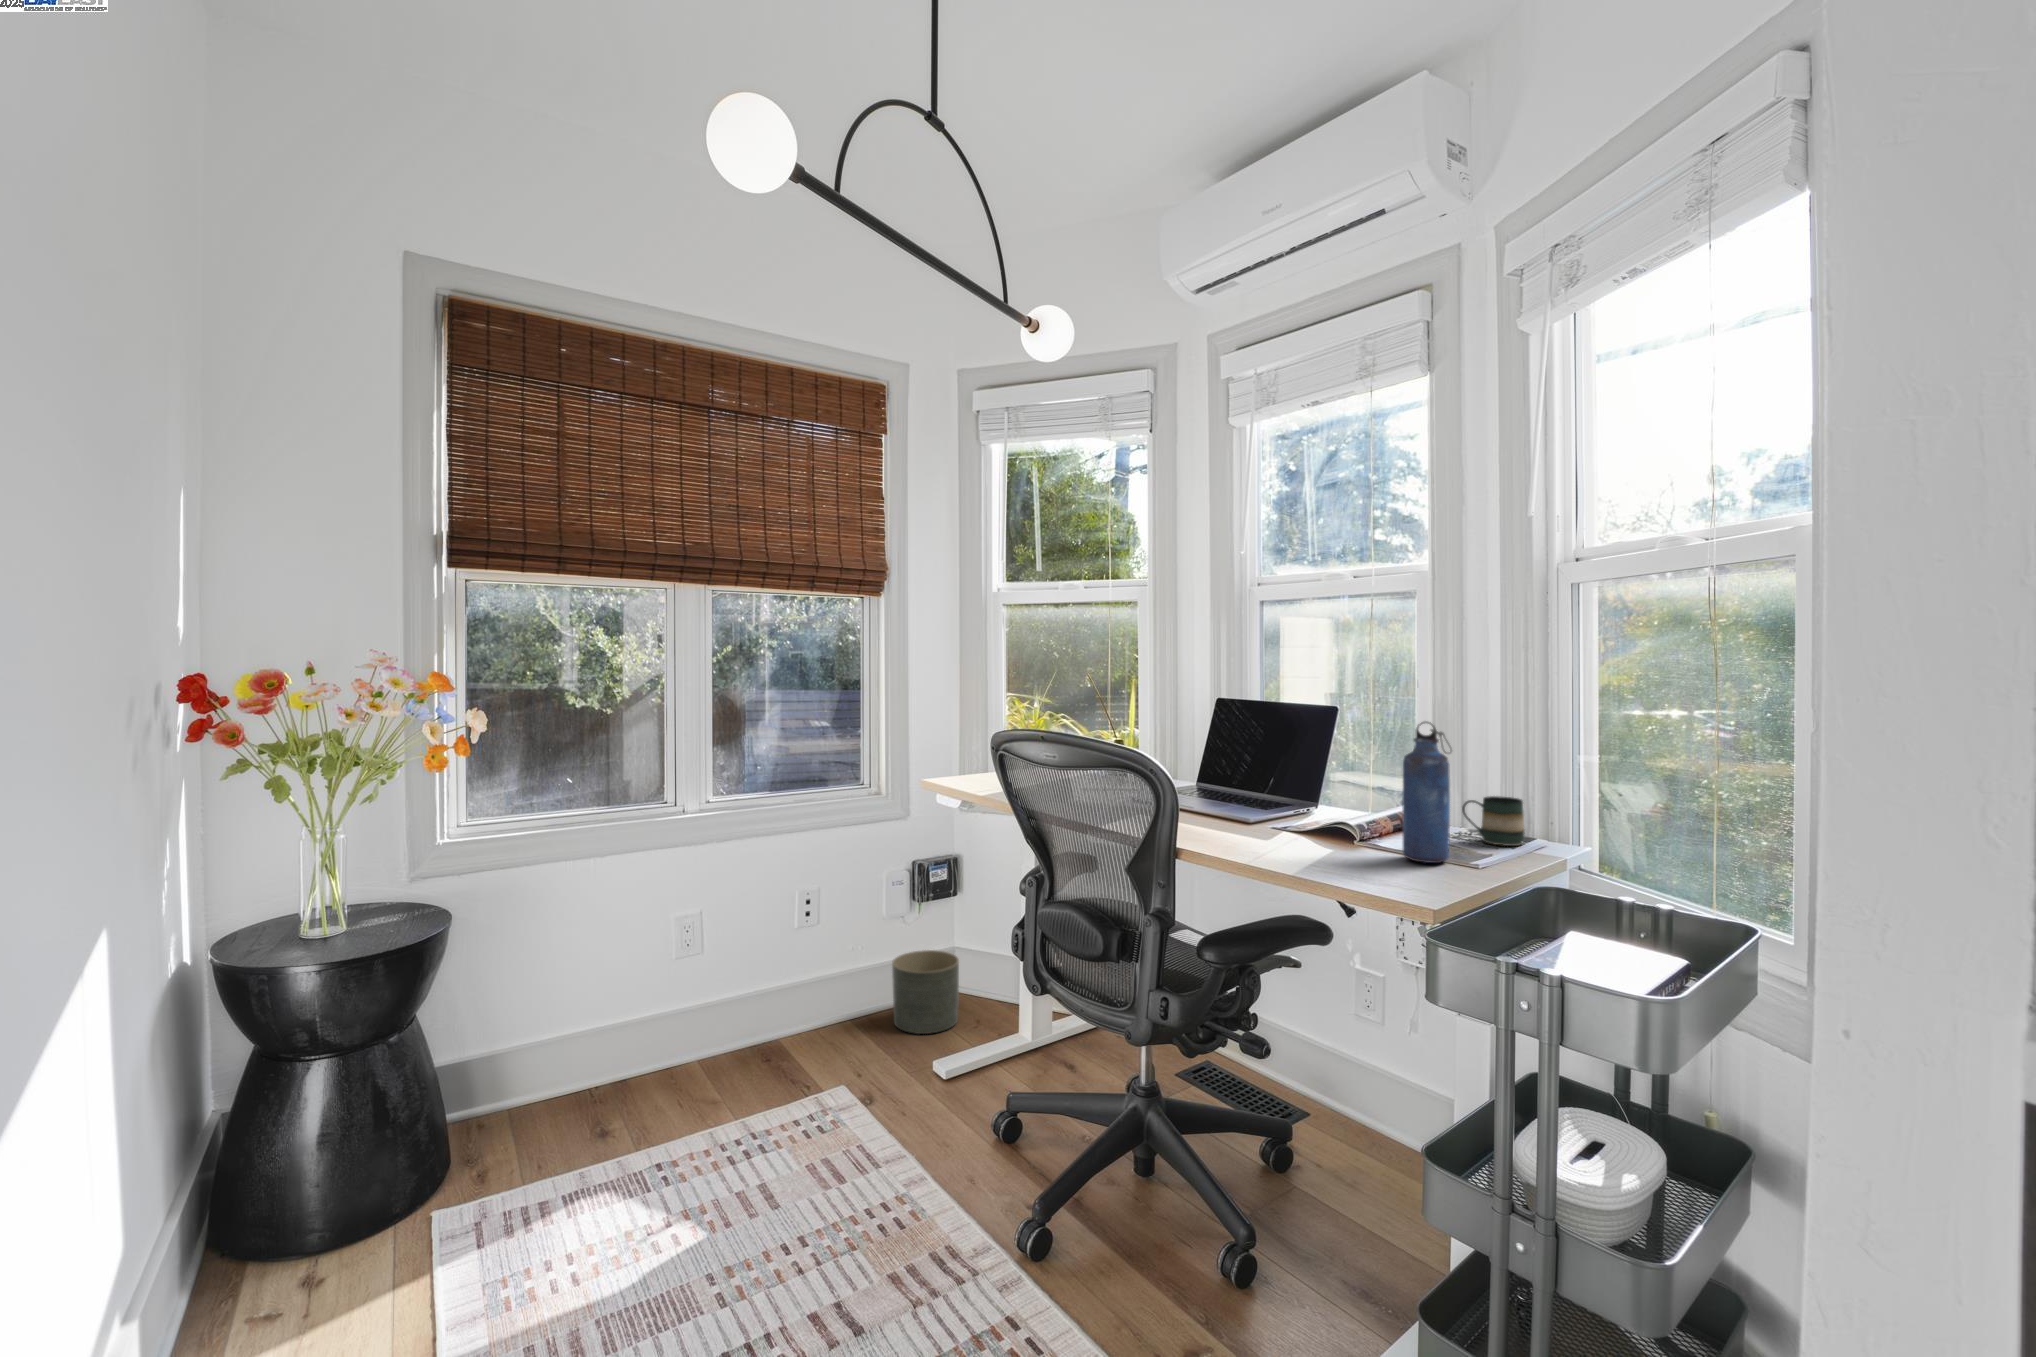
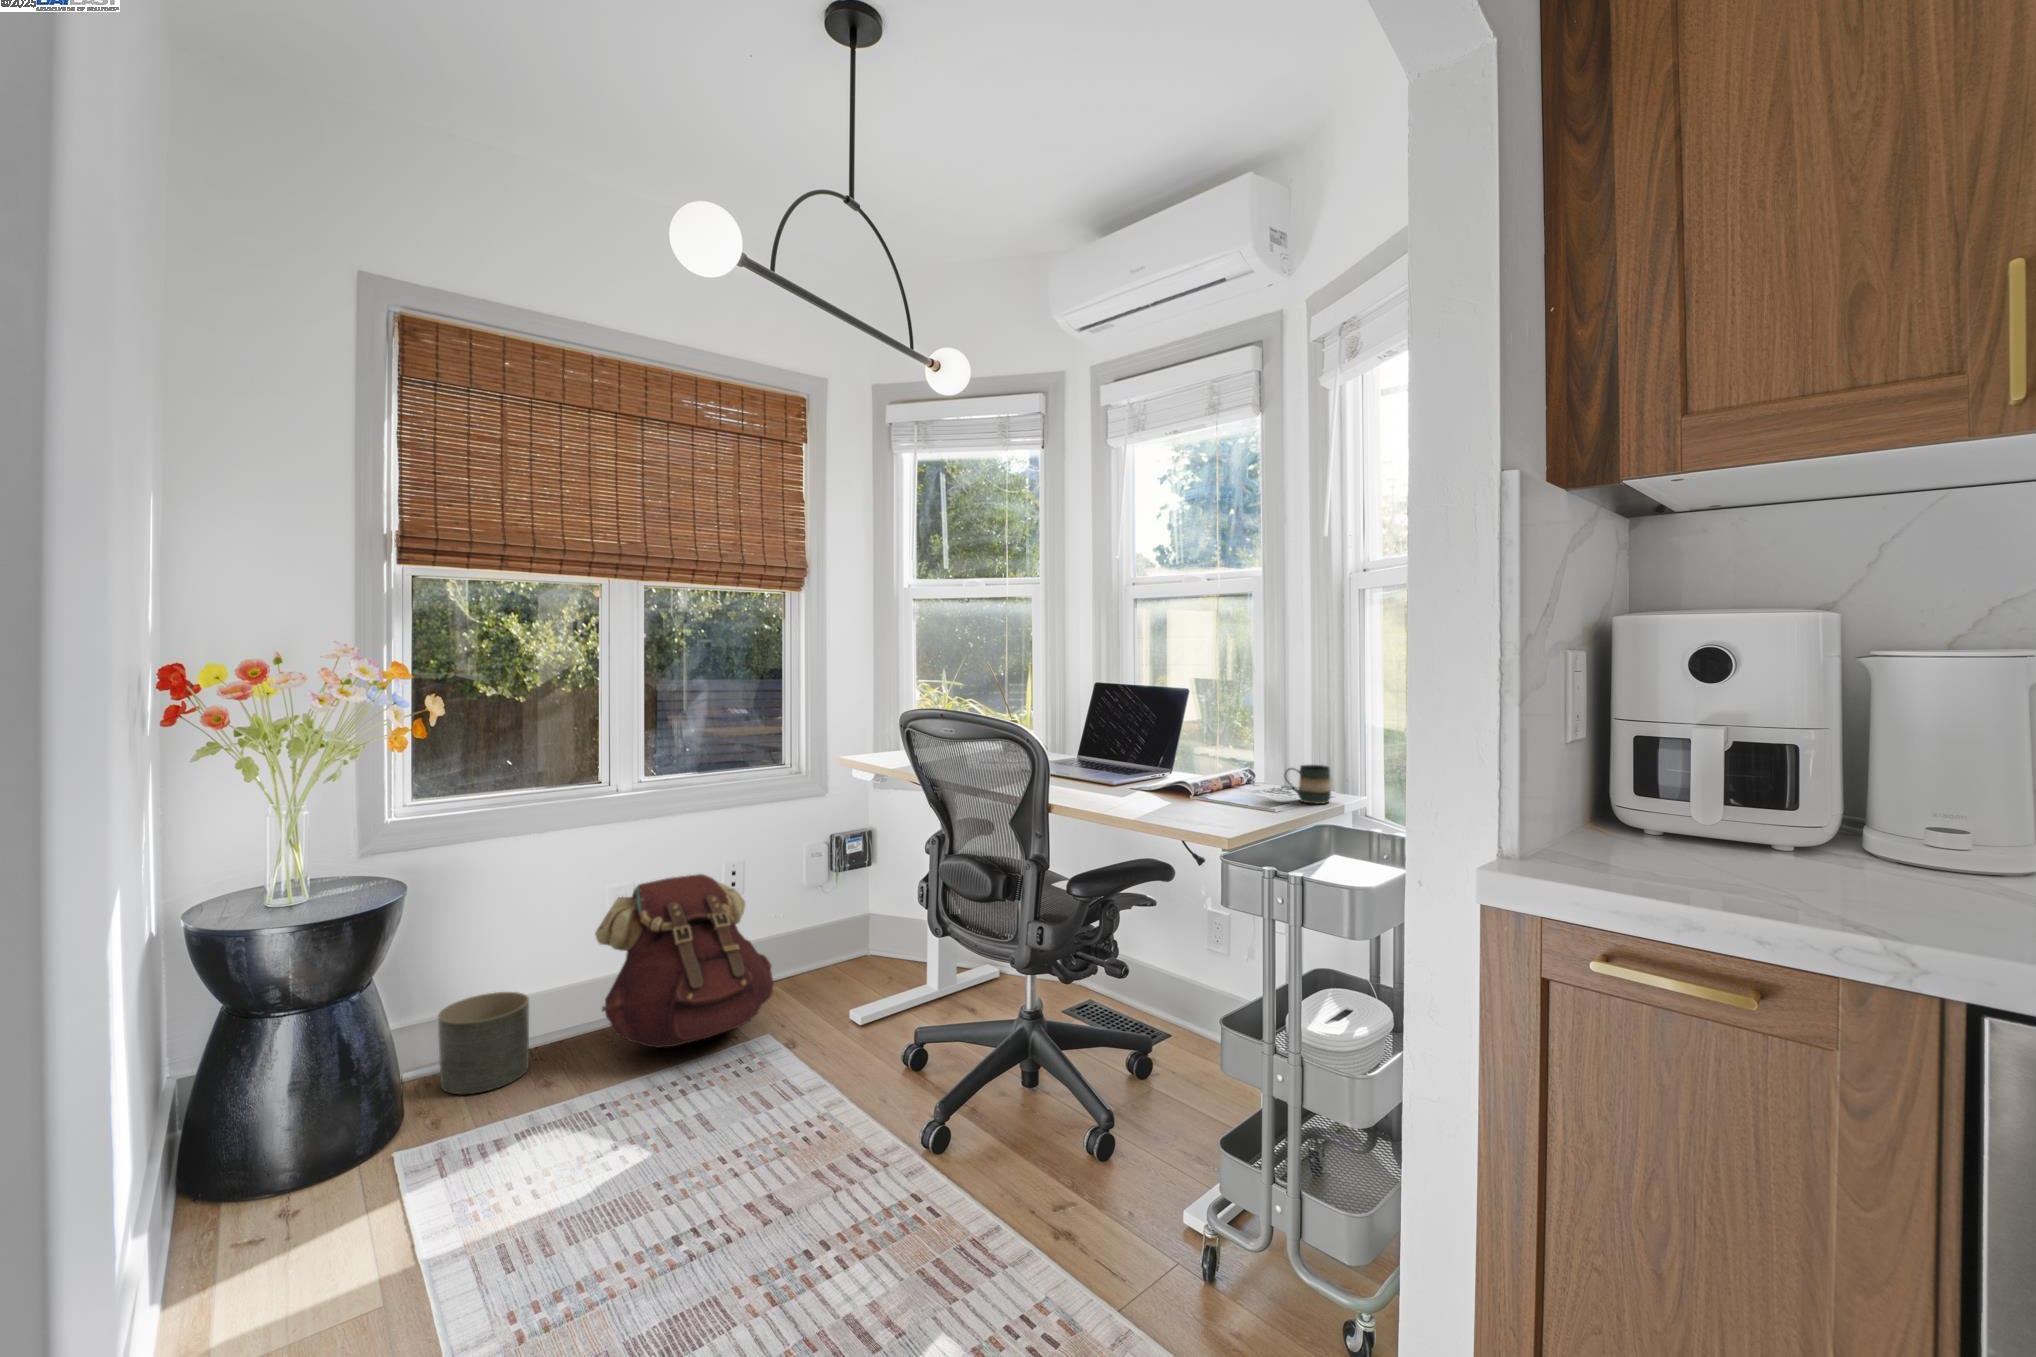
water bottle: present [1402,722,1452,863] -> none [1234,704,1271,817]
backpack: none [655,905,847,1103] -> present [595,874,774,1048]
planter: present [892,950,959,1034] -> present [438,992,529,1094]

